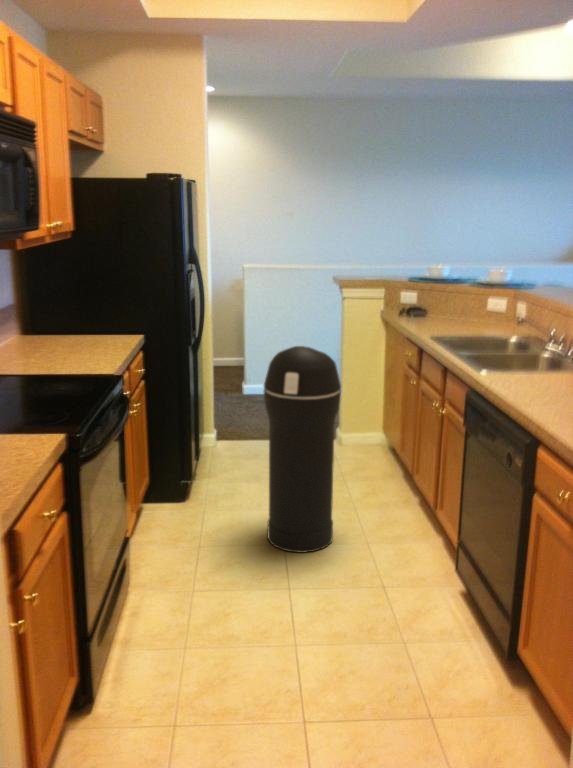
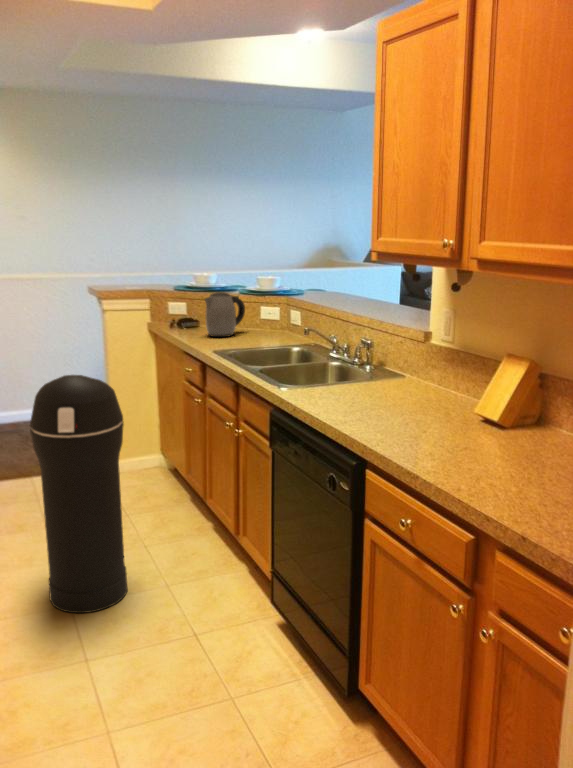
kettle: none [431,284,470,326] -> present [205,292,245,337]

